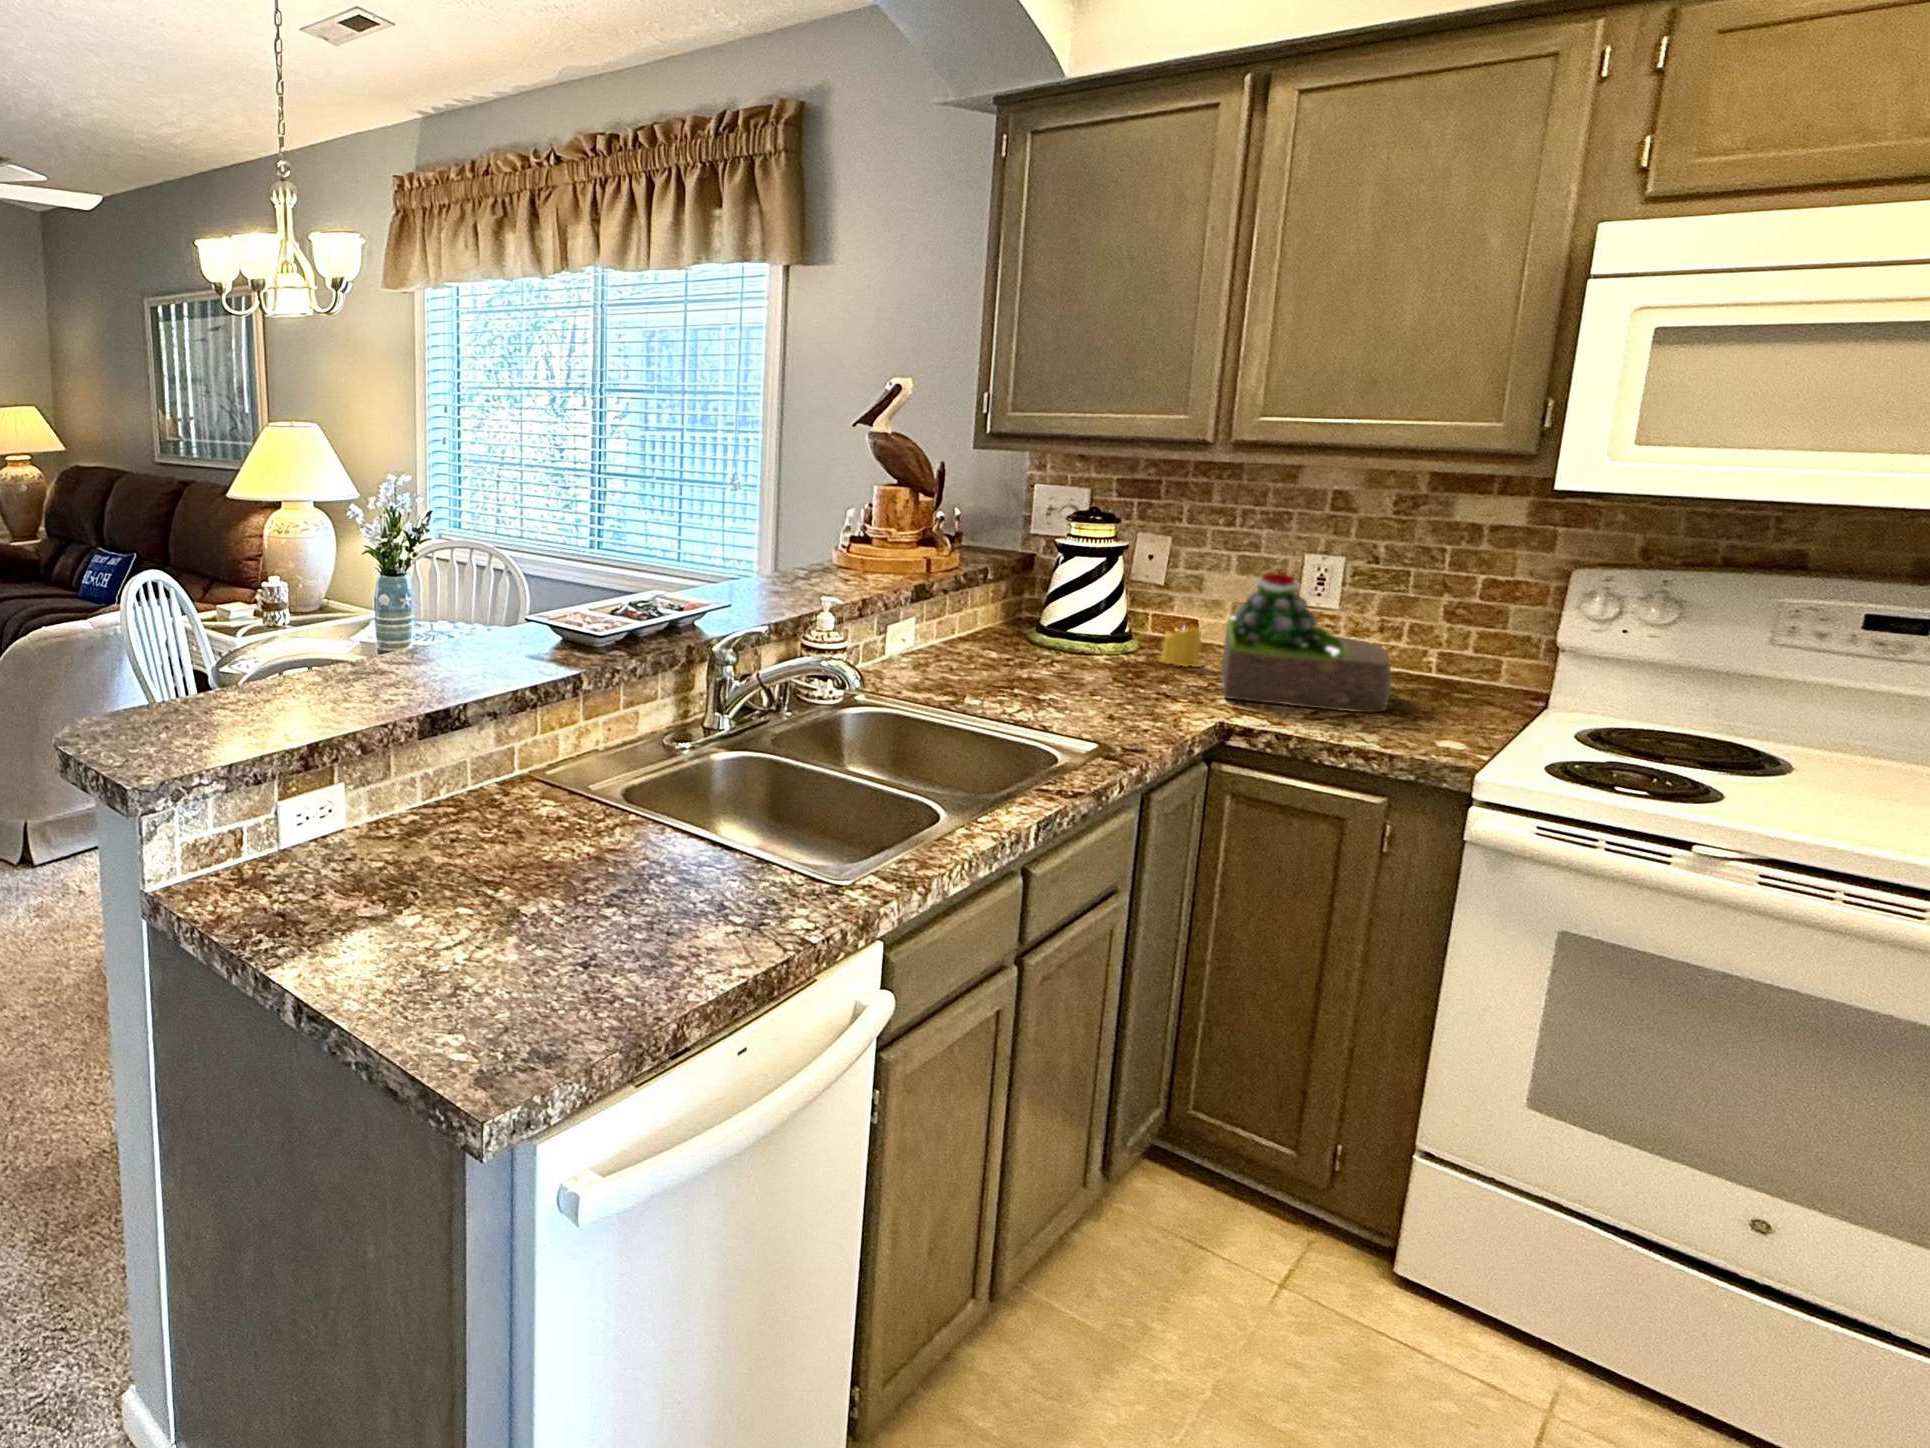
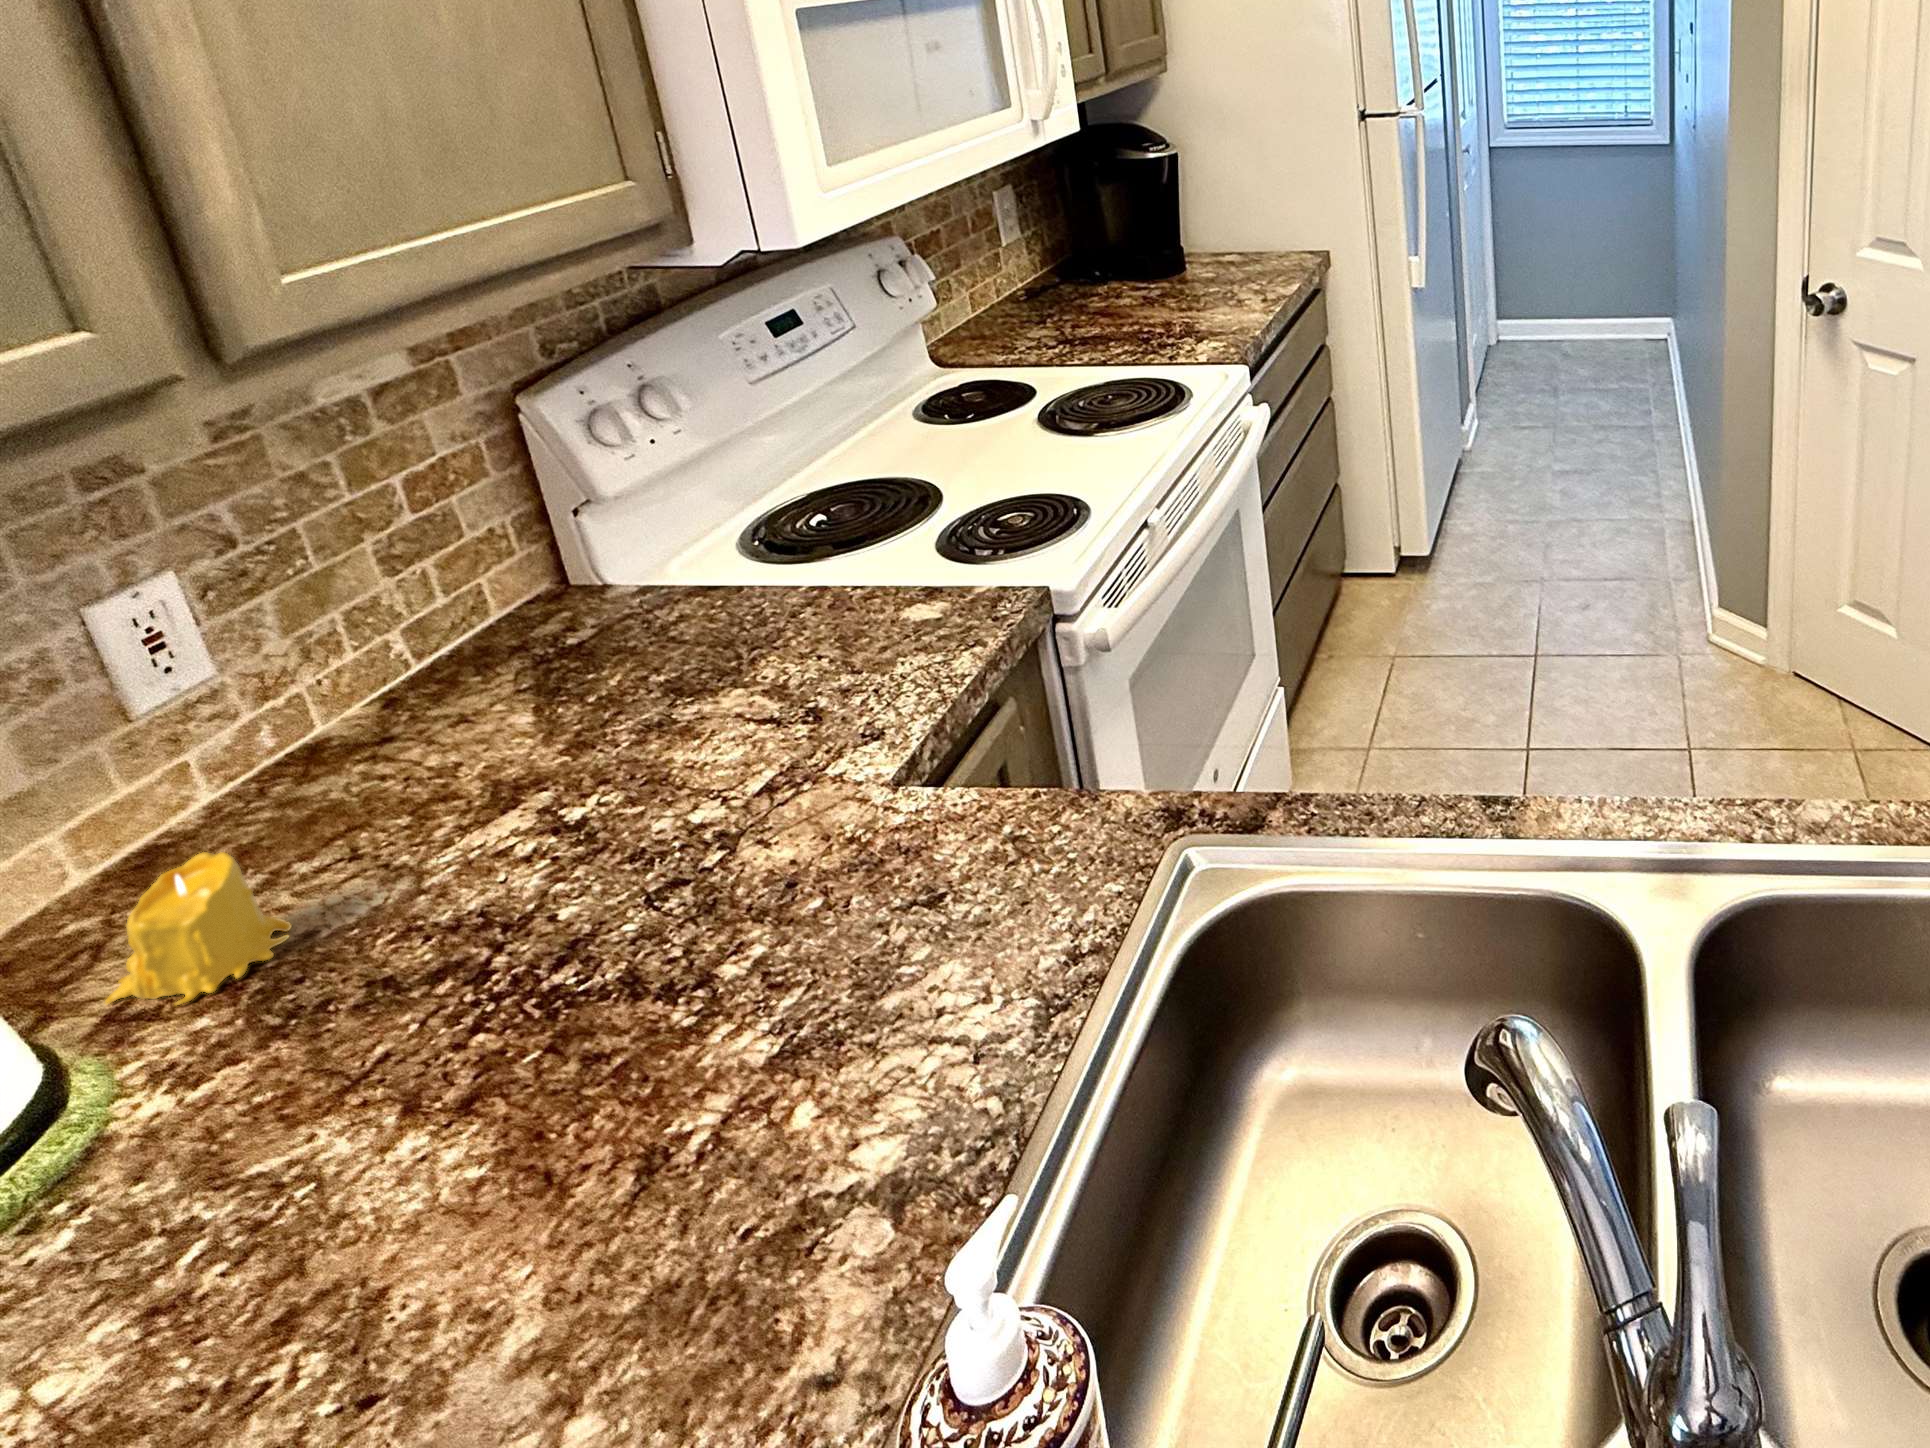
succulent plant: present [1221,574,1392,712] -> none [368,564,735,870]

